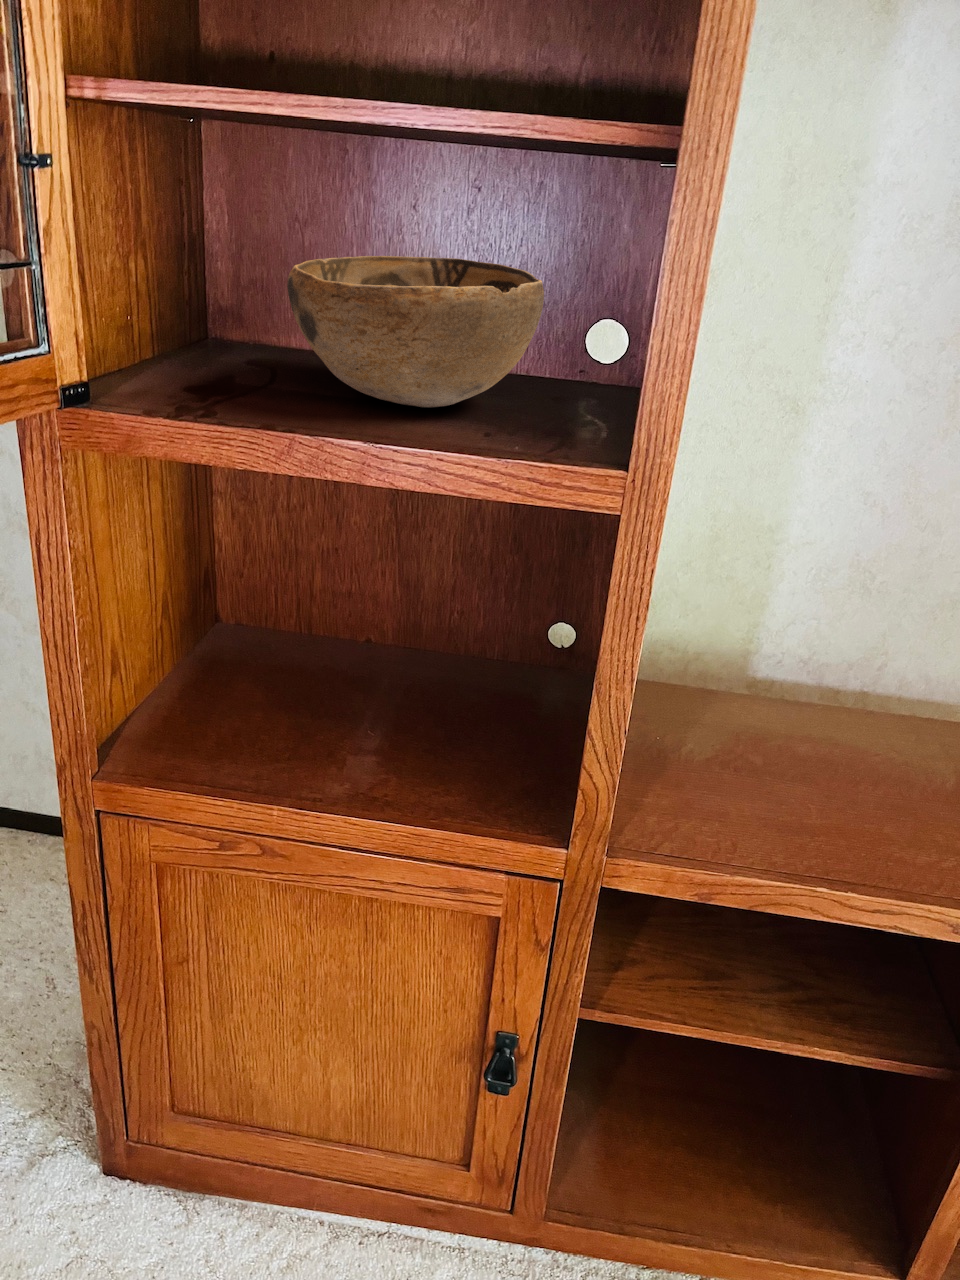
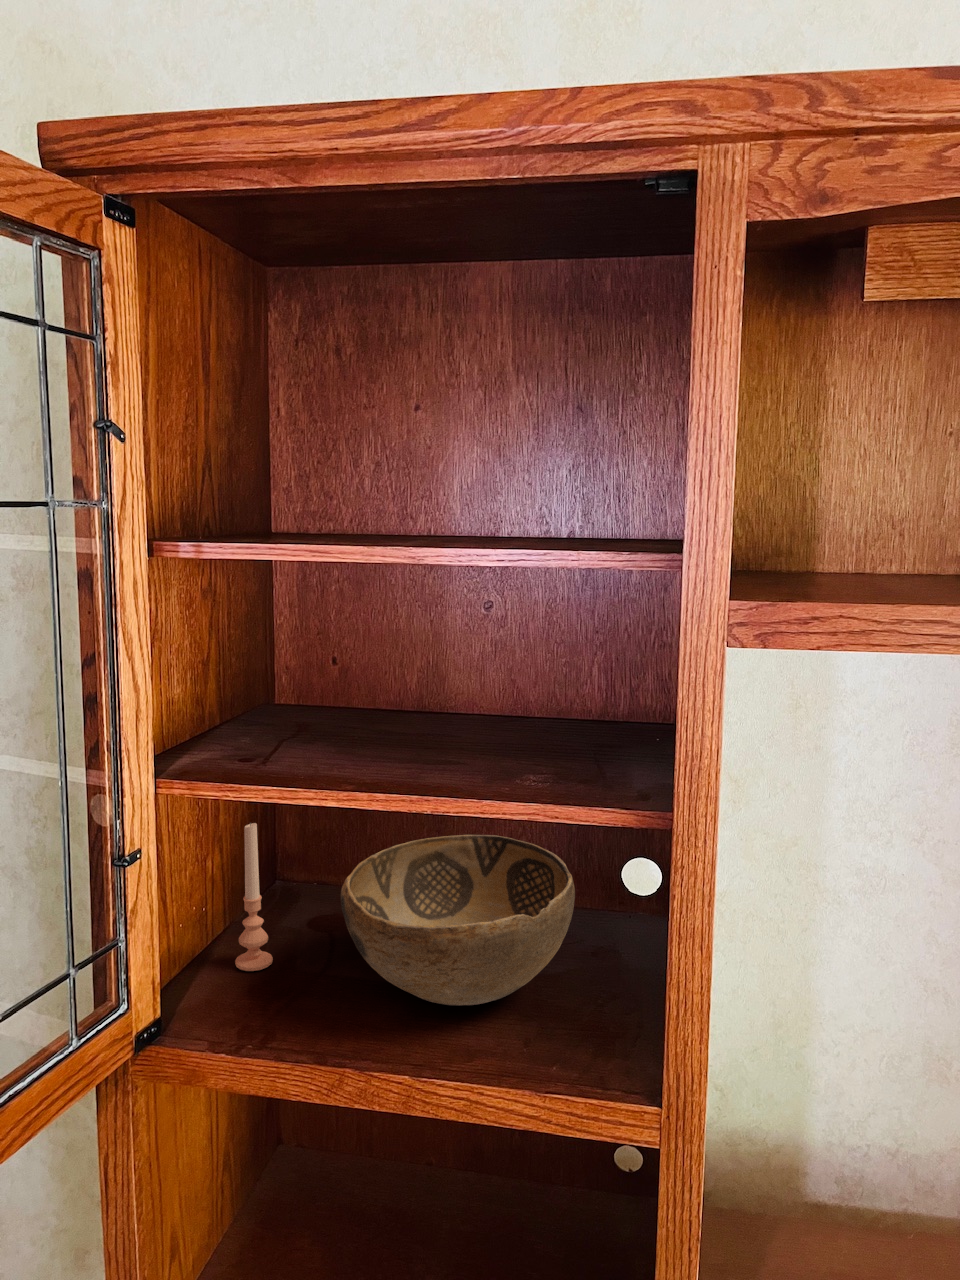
candle: none [170,199,211,376] -> present [235,823,273,971]

